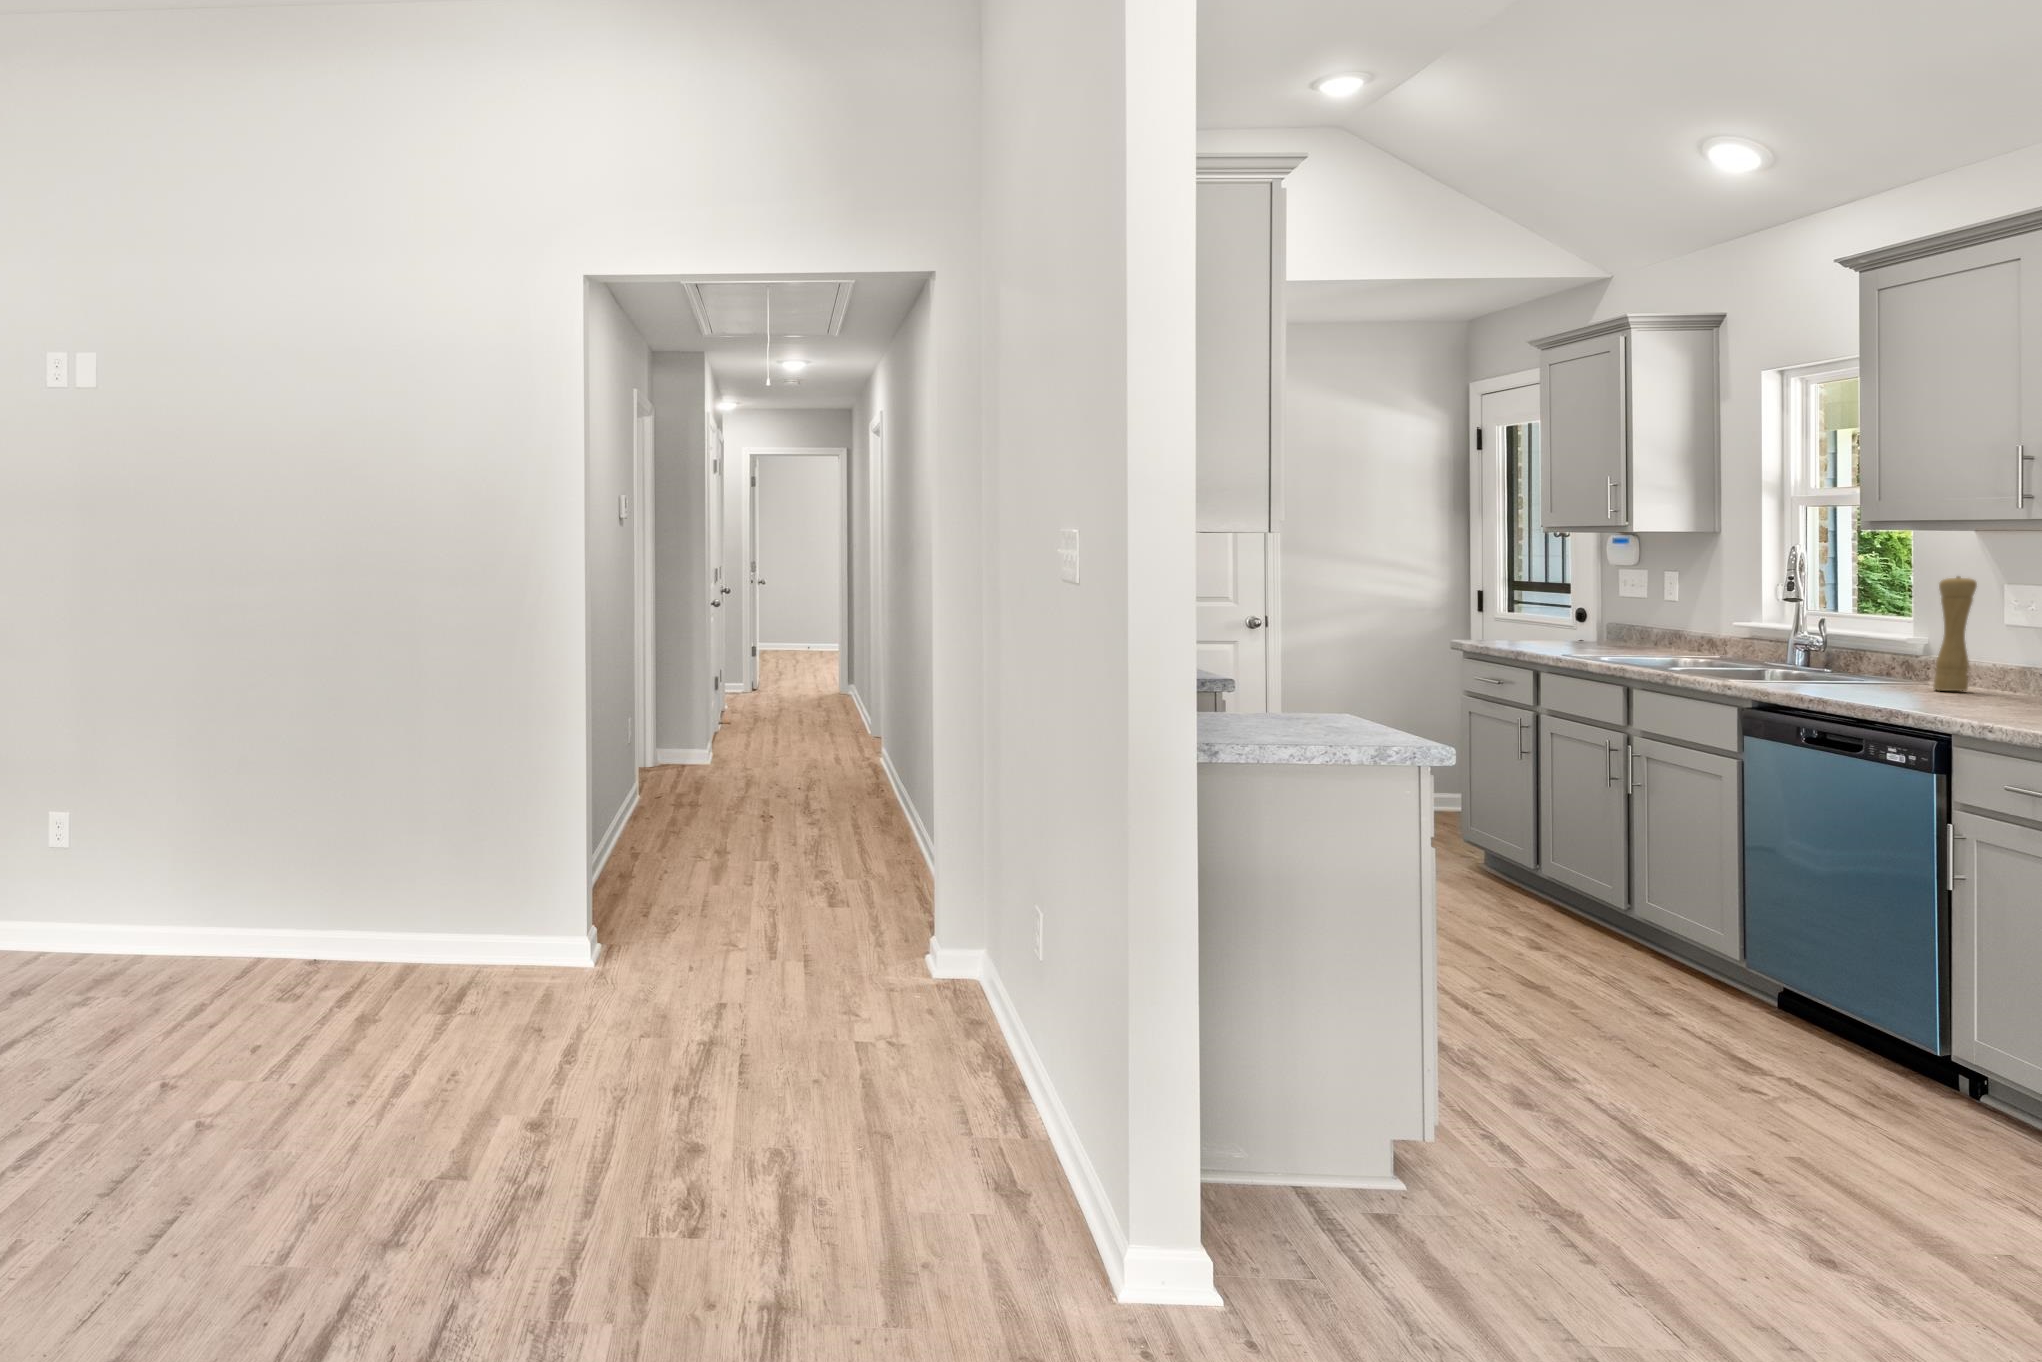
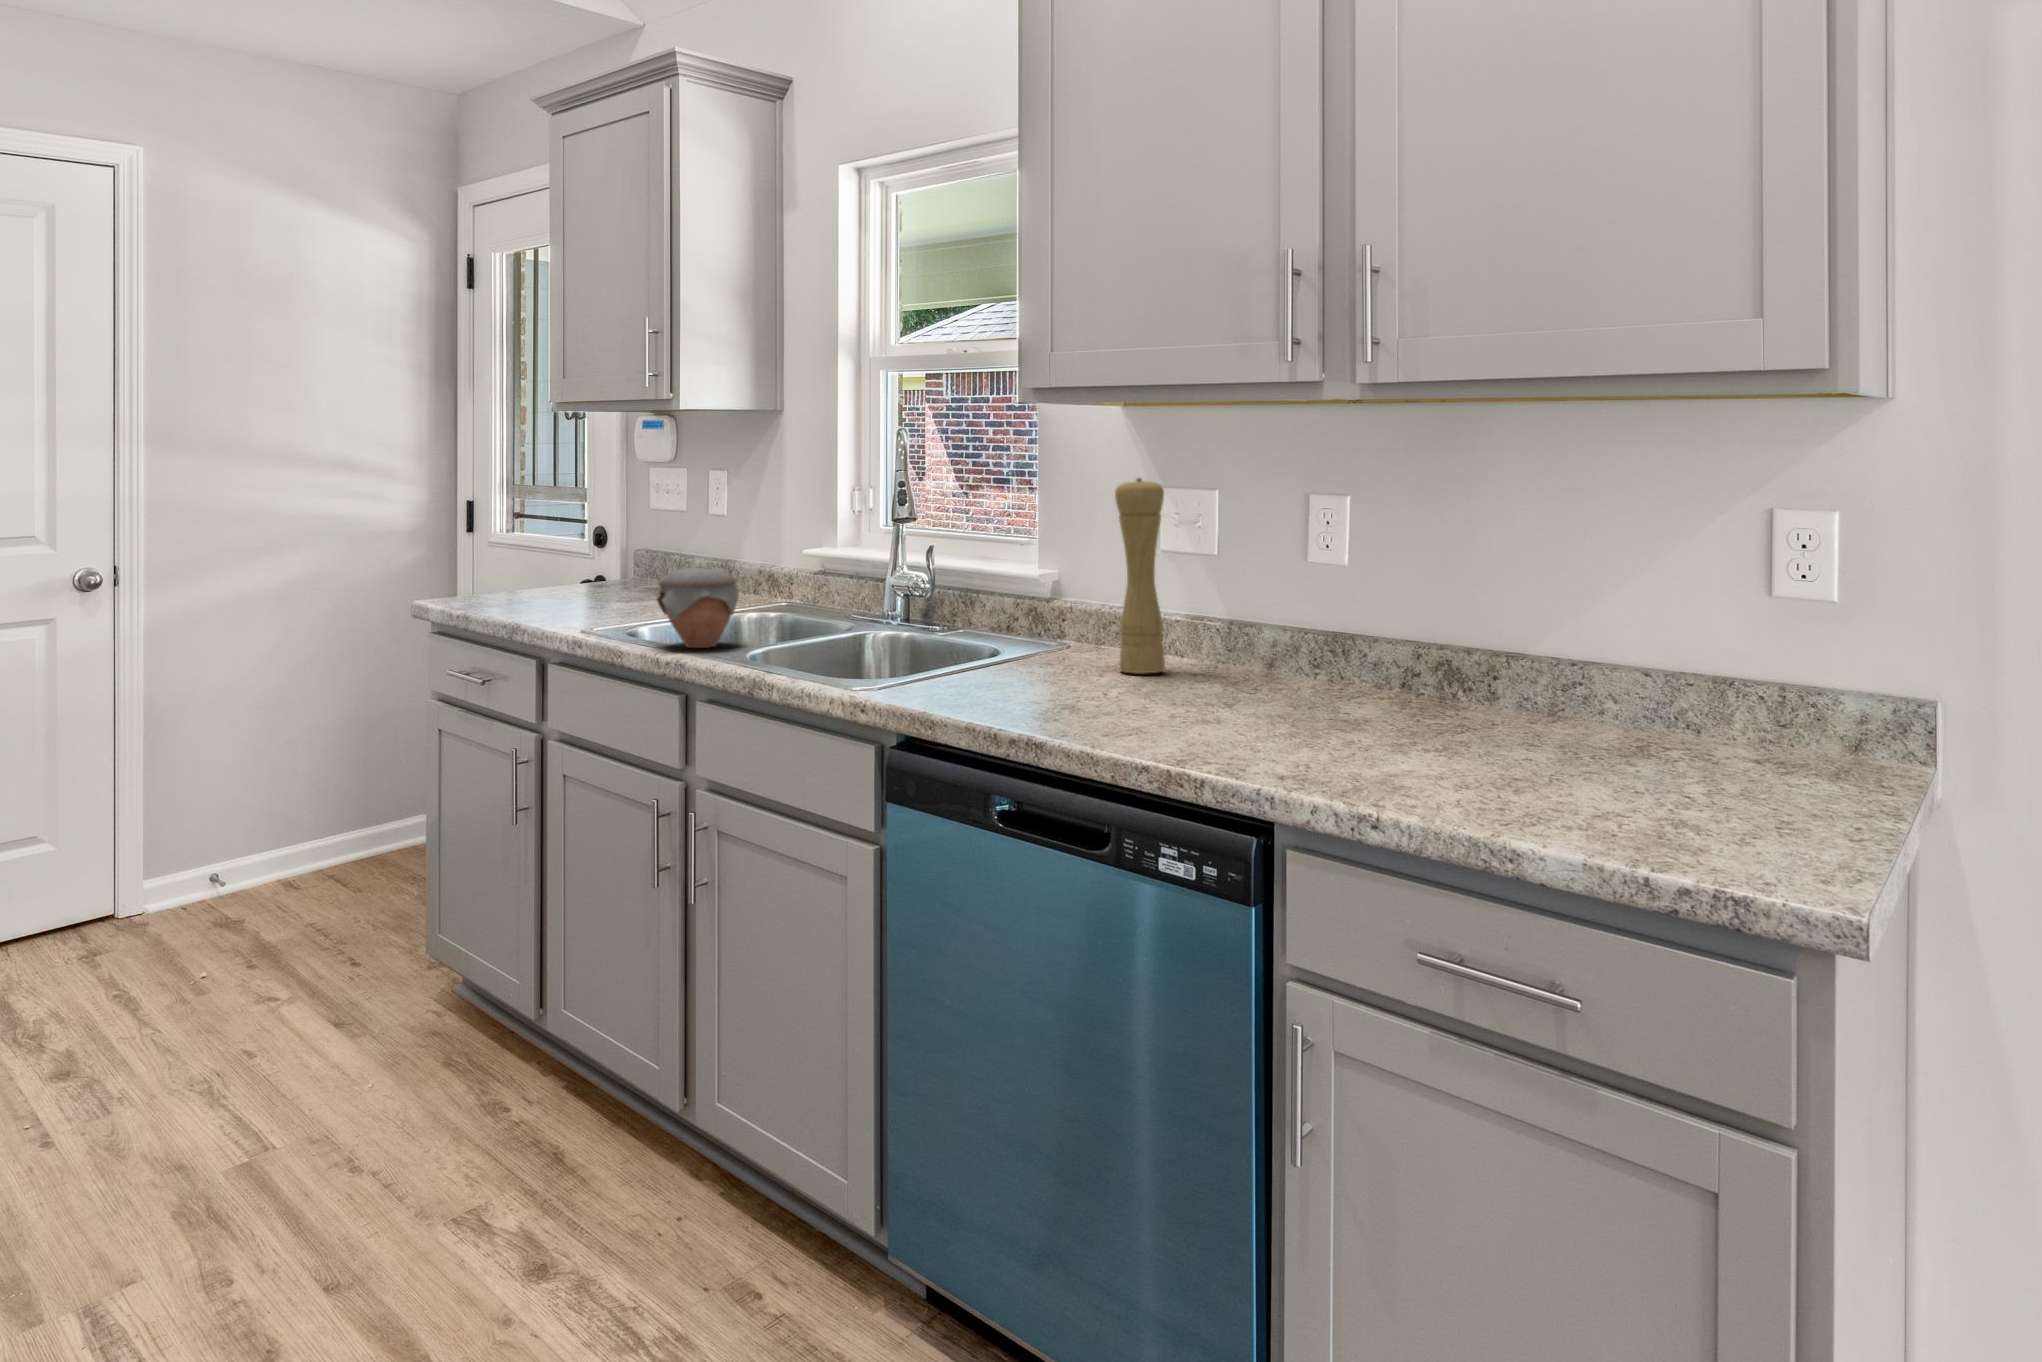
jar: none [1618,622,1674,667] -> present [657,568,740,648]

